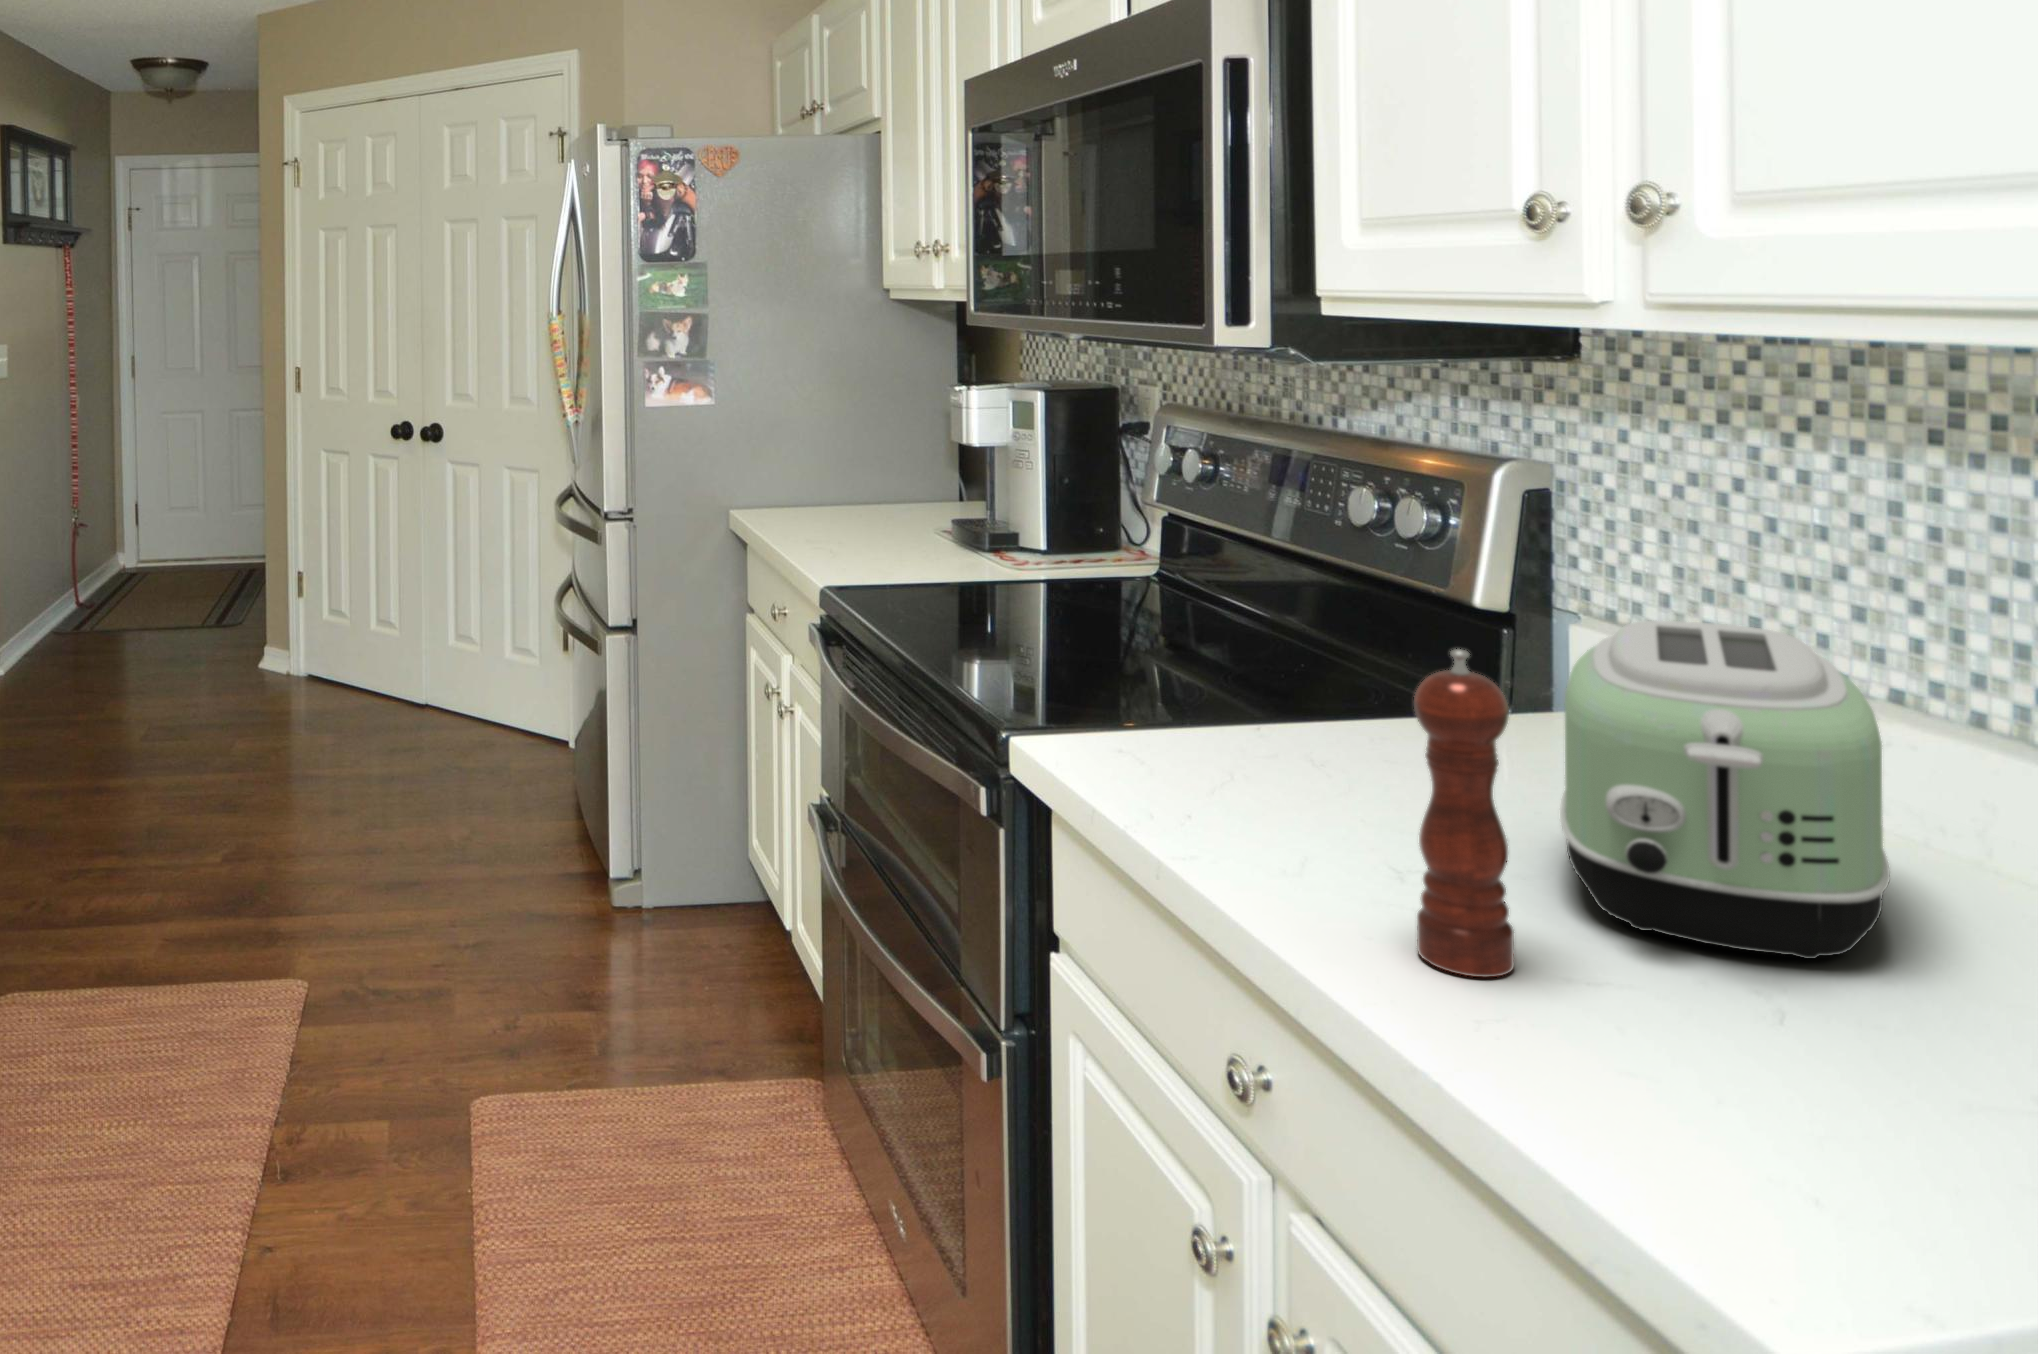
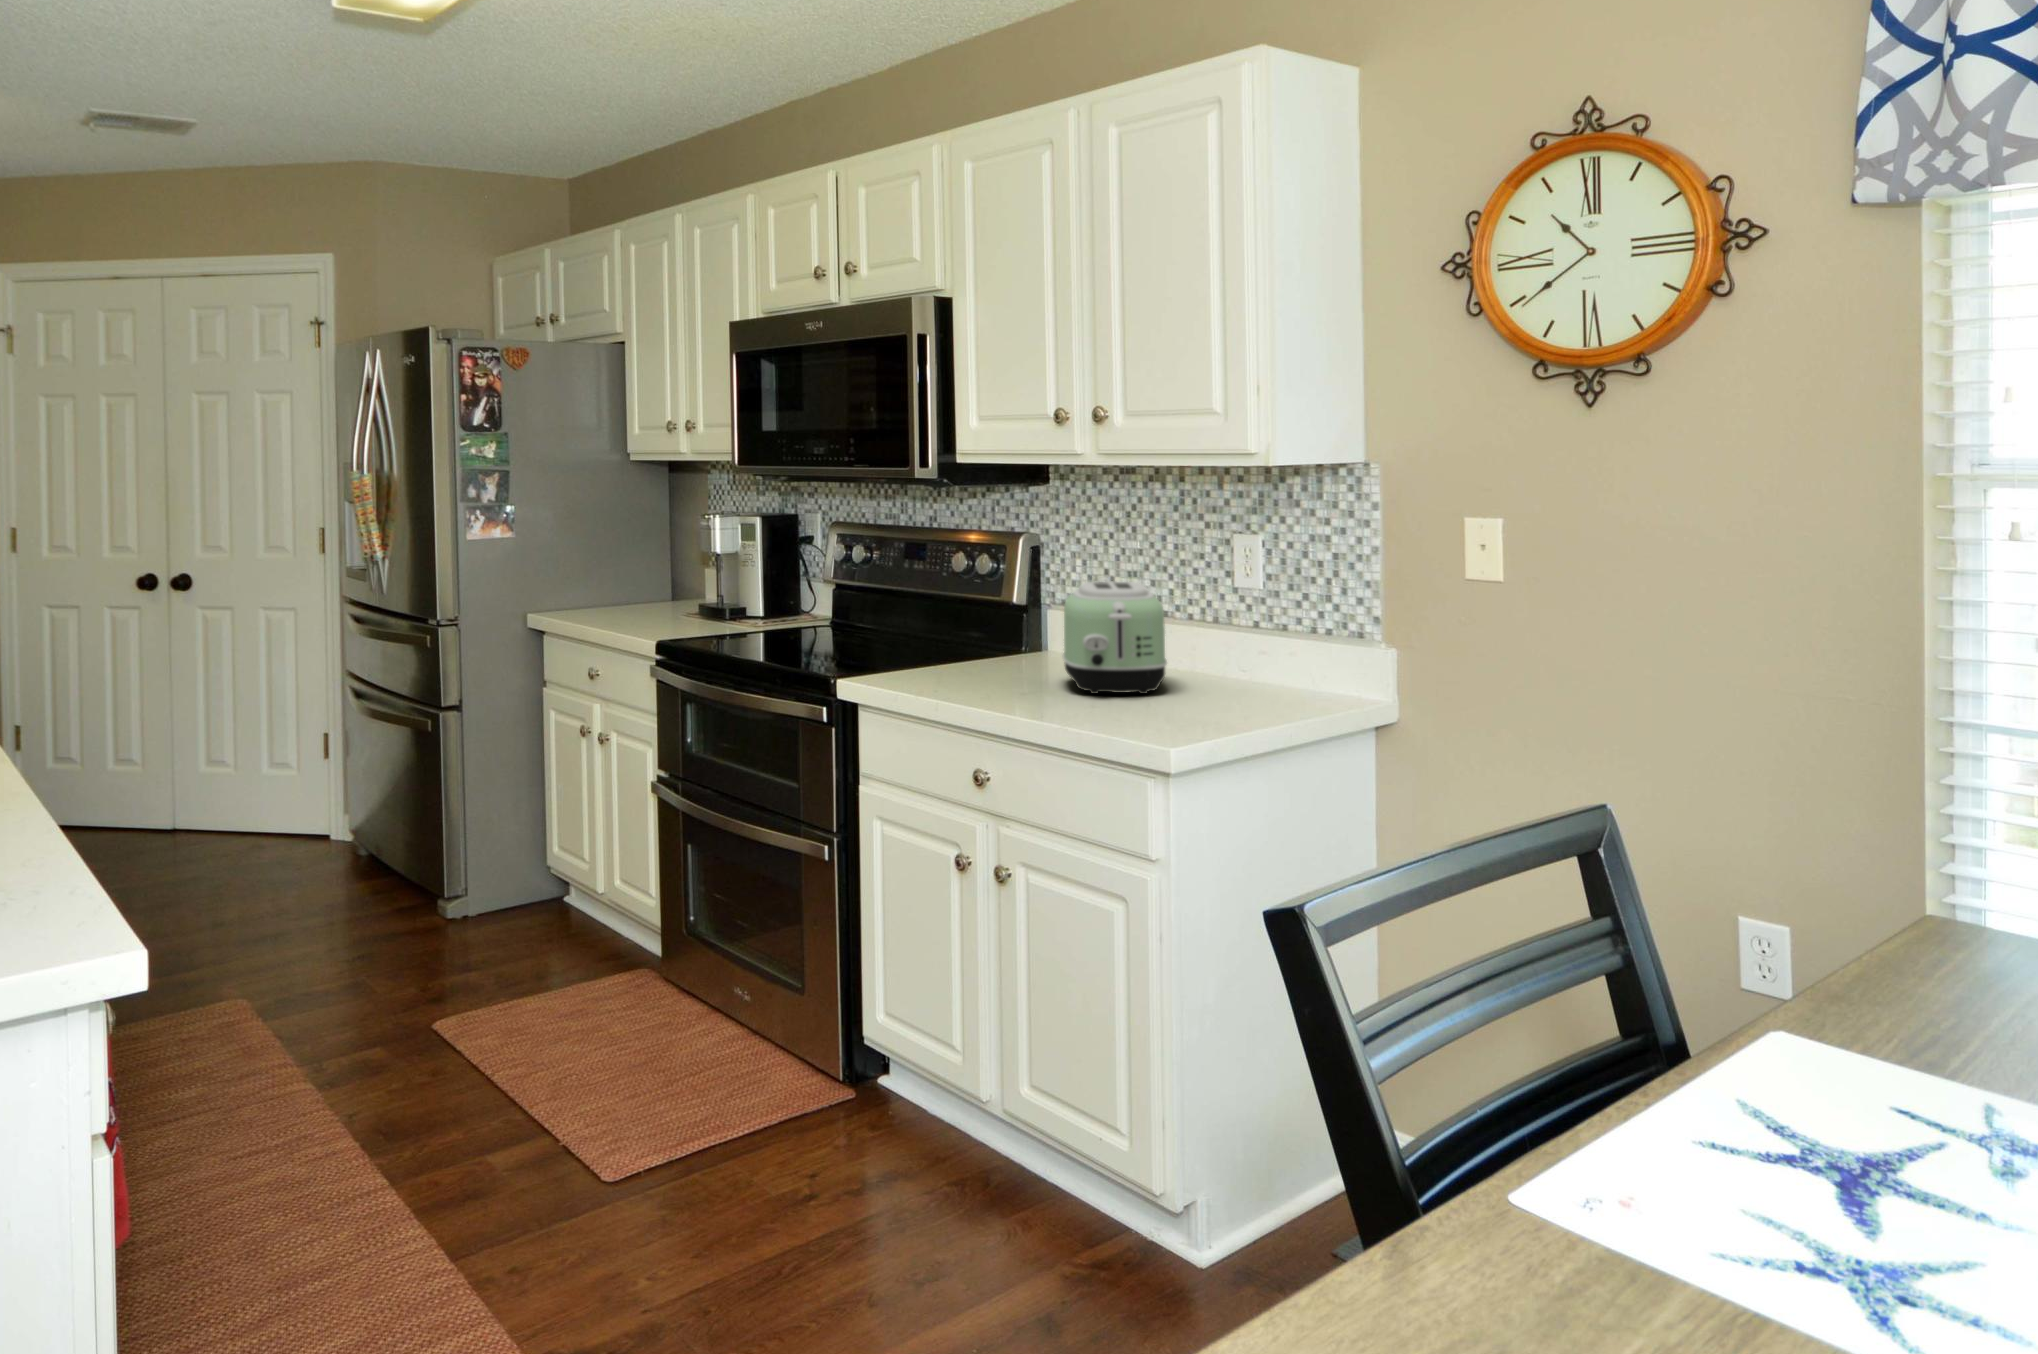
pepper mill: present [1414,649,1514,977] -> none [1024,581,1058,707]

